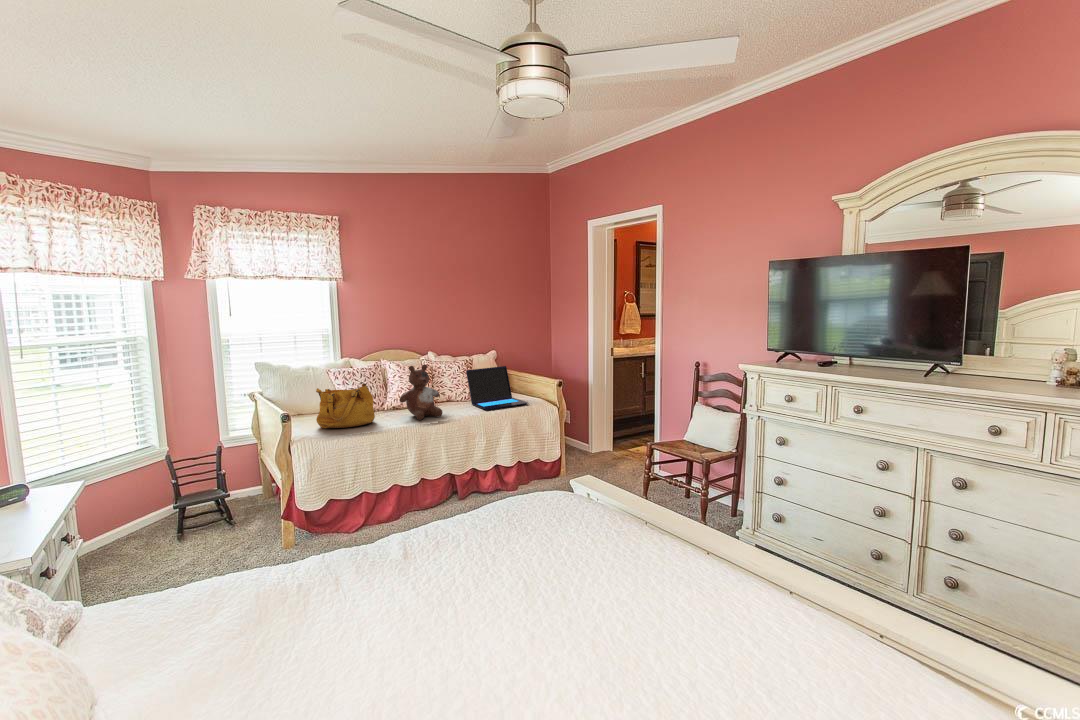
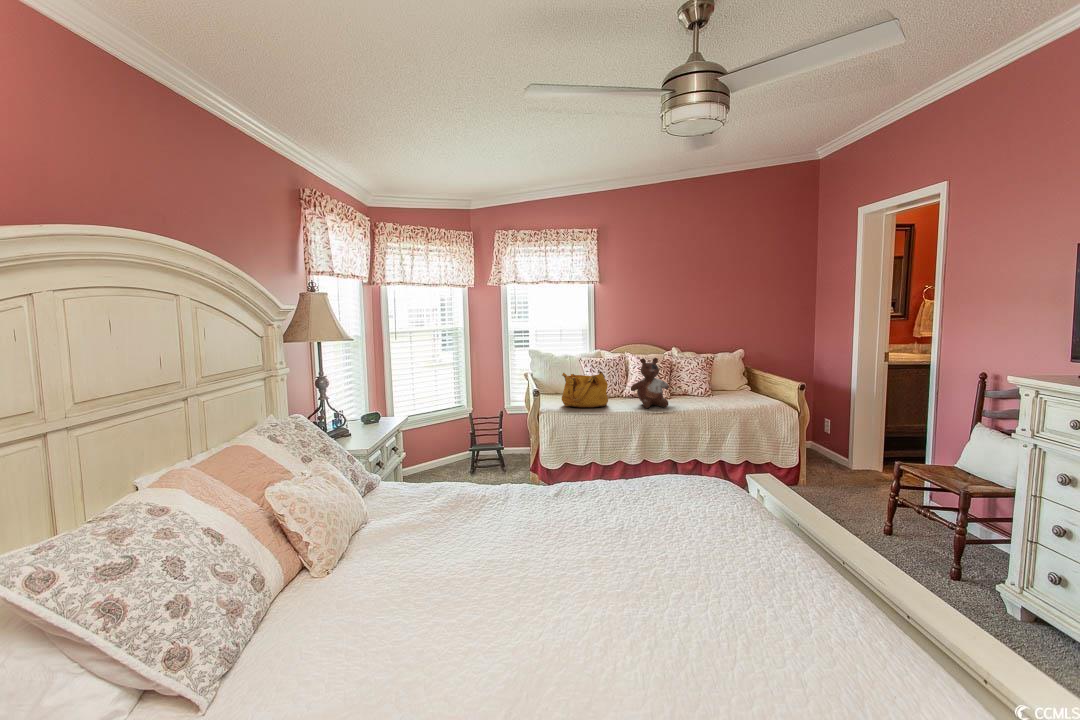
laptop: present [466,366,528,410] -> none [701,364,764,406]

